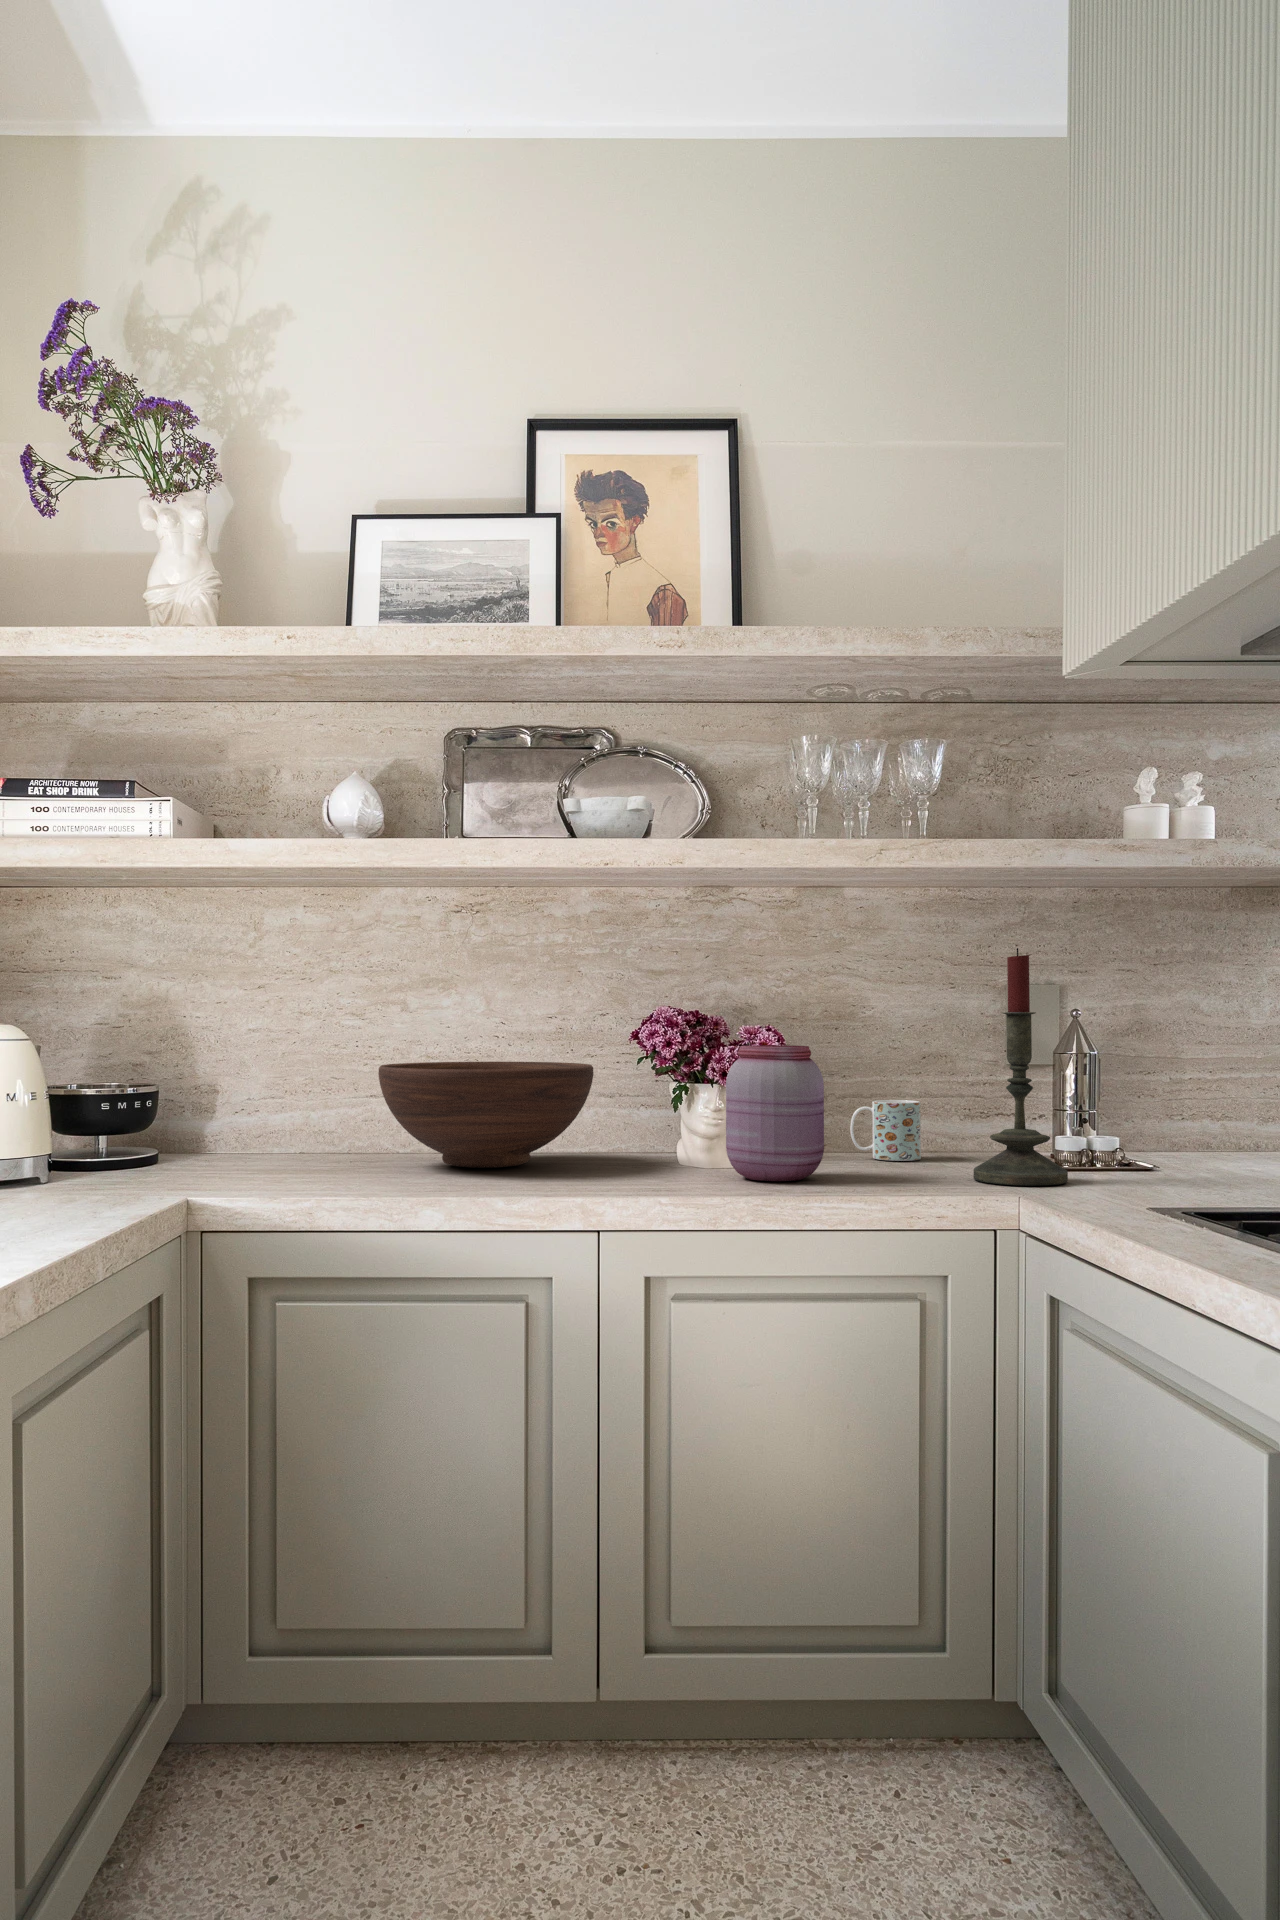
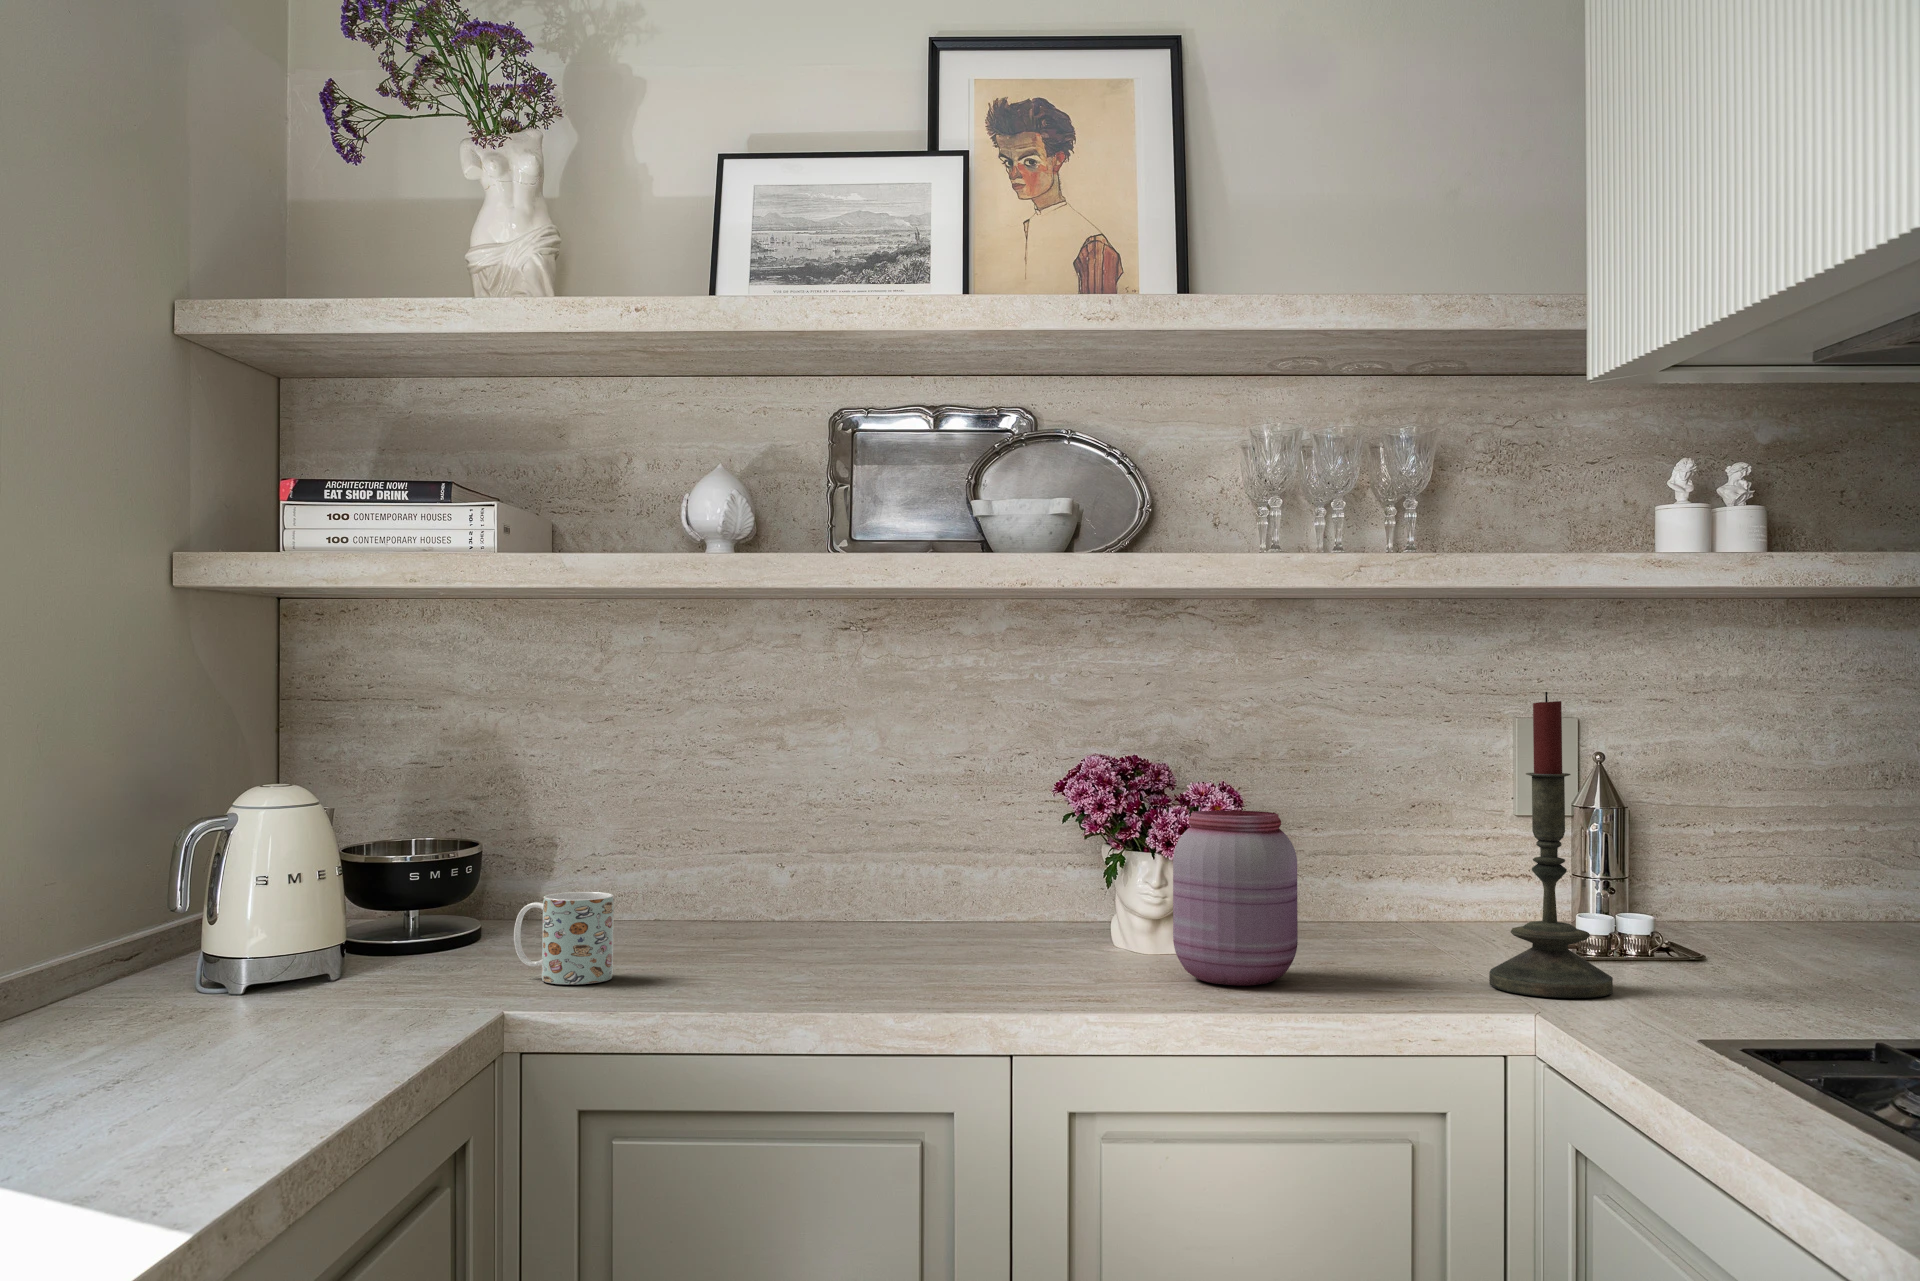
fruit bowl: present [378,1062,593,1168] -> none [743,820,1006,957]
mug: present [850,1100,921,1161] -> present [514,892,614,984]

